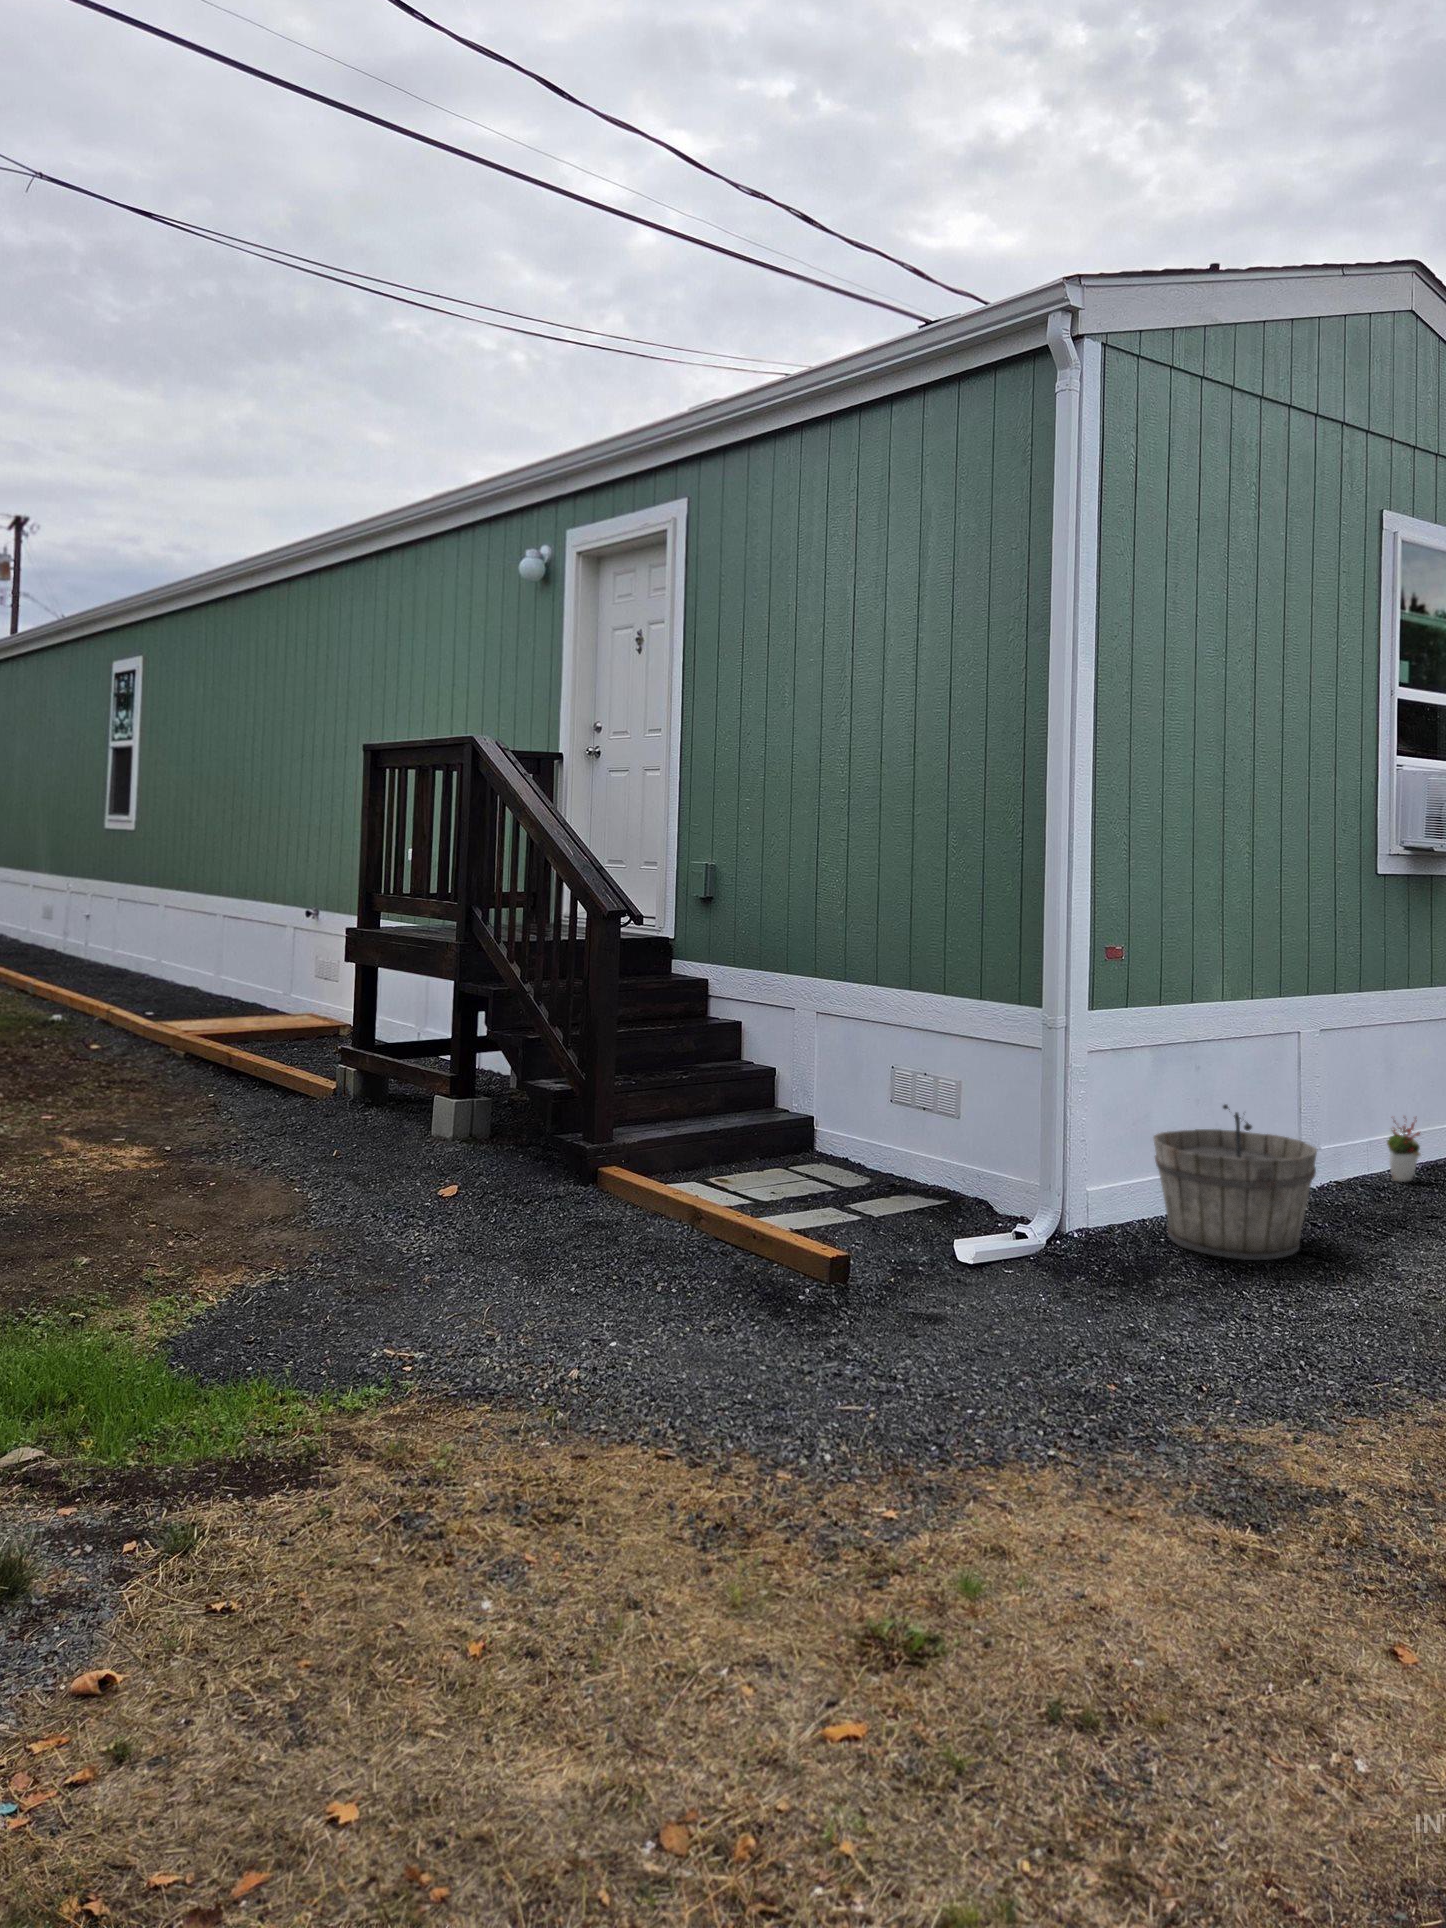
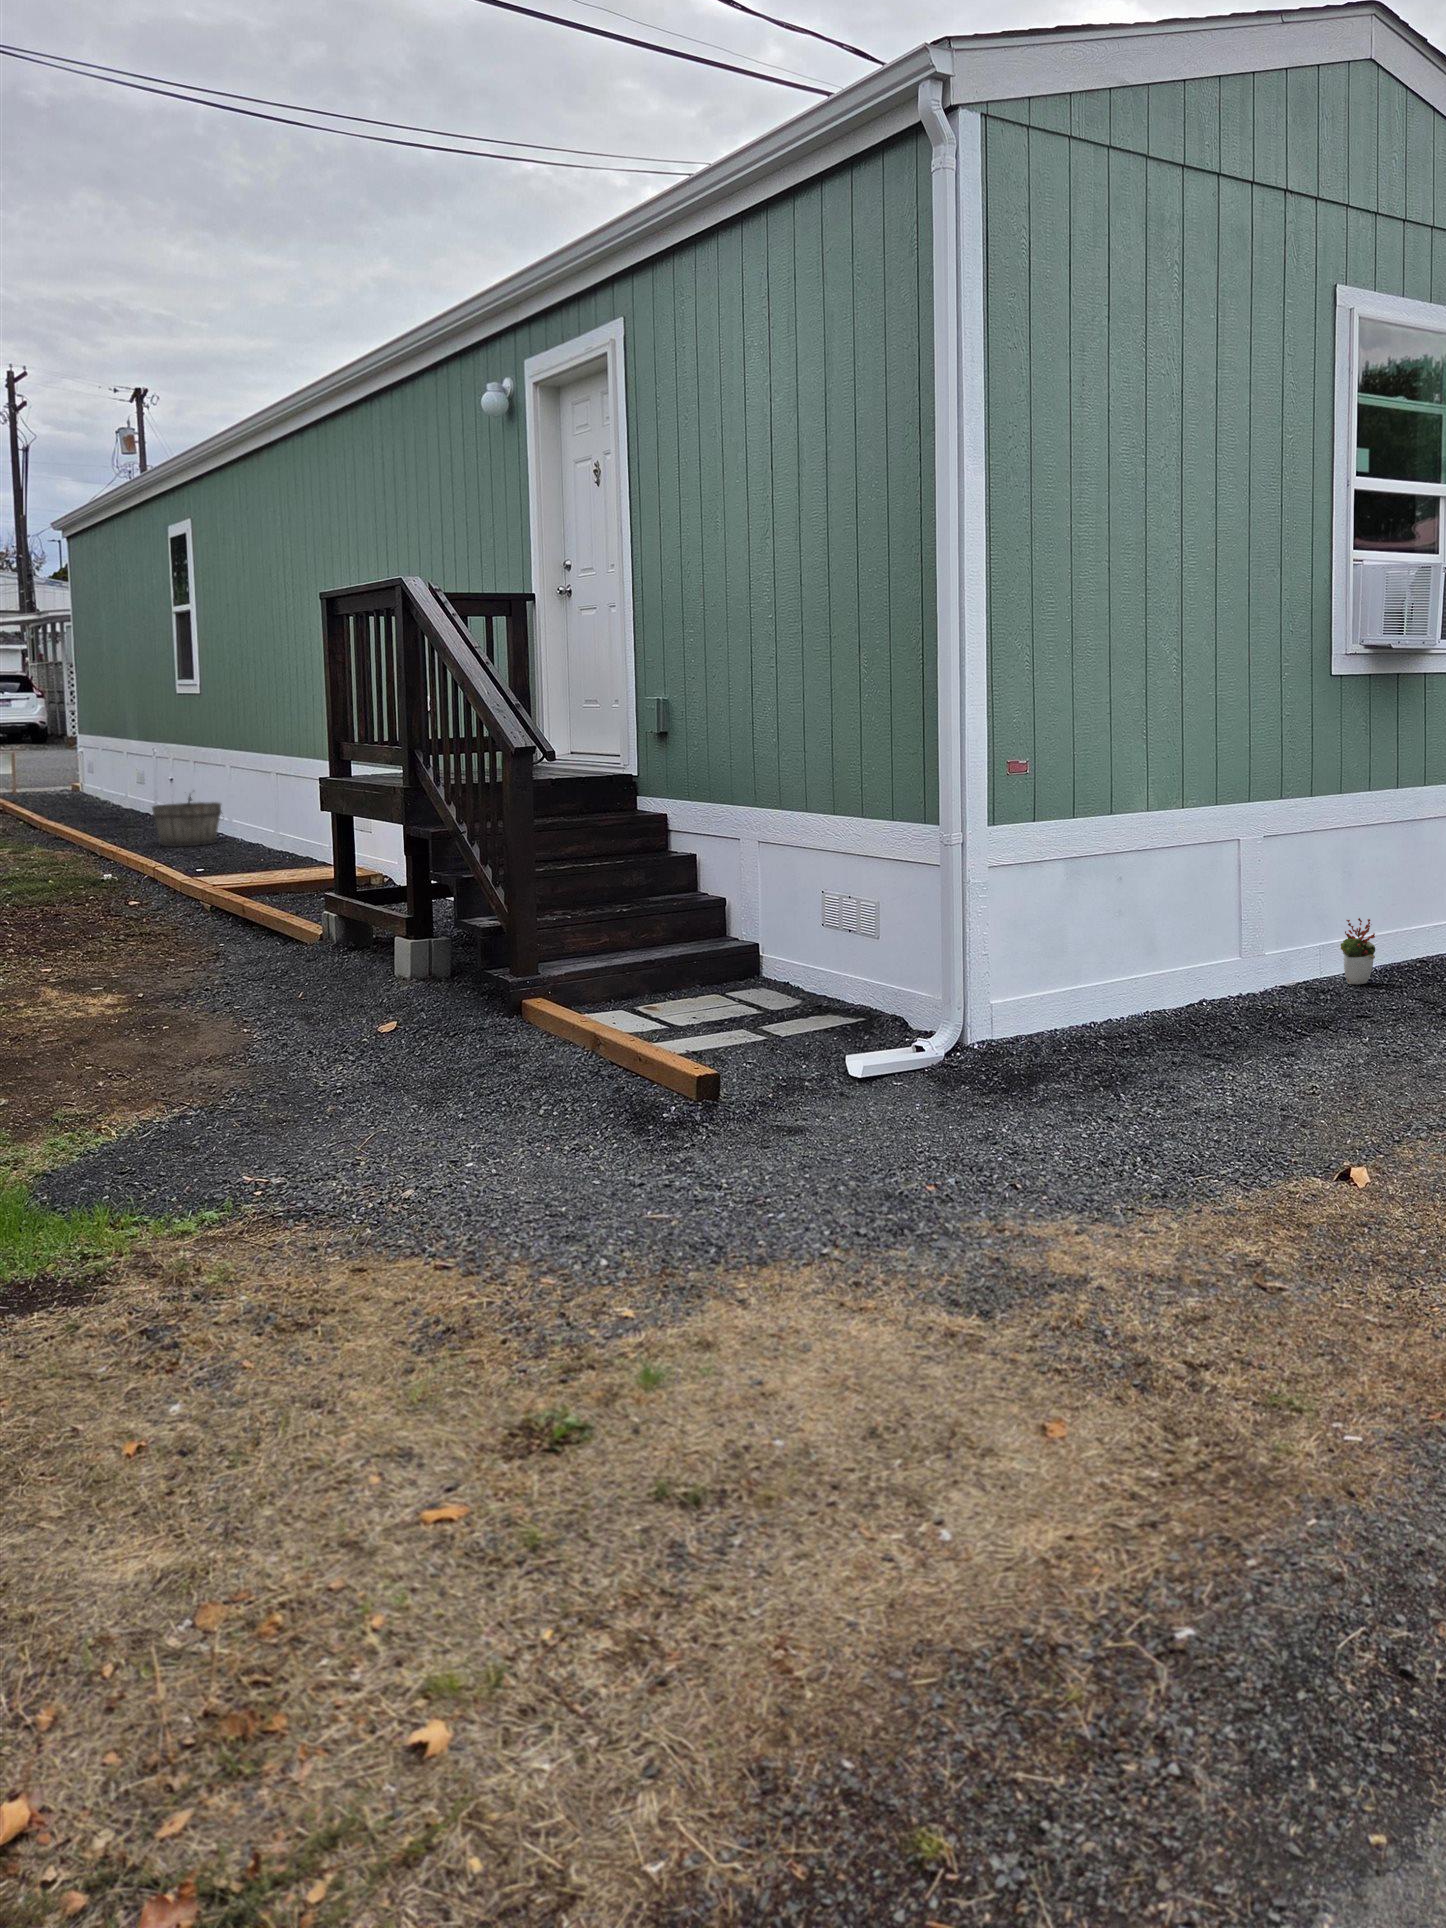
wooden bucket: present [1153,1105,1317,1260] -> present [152,796,222,847]

